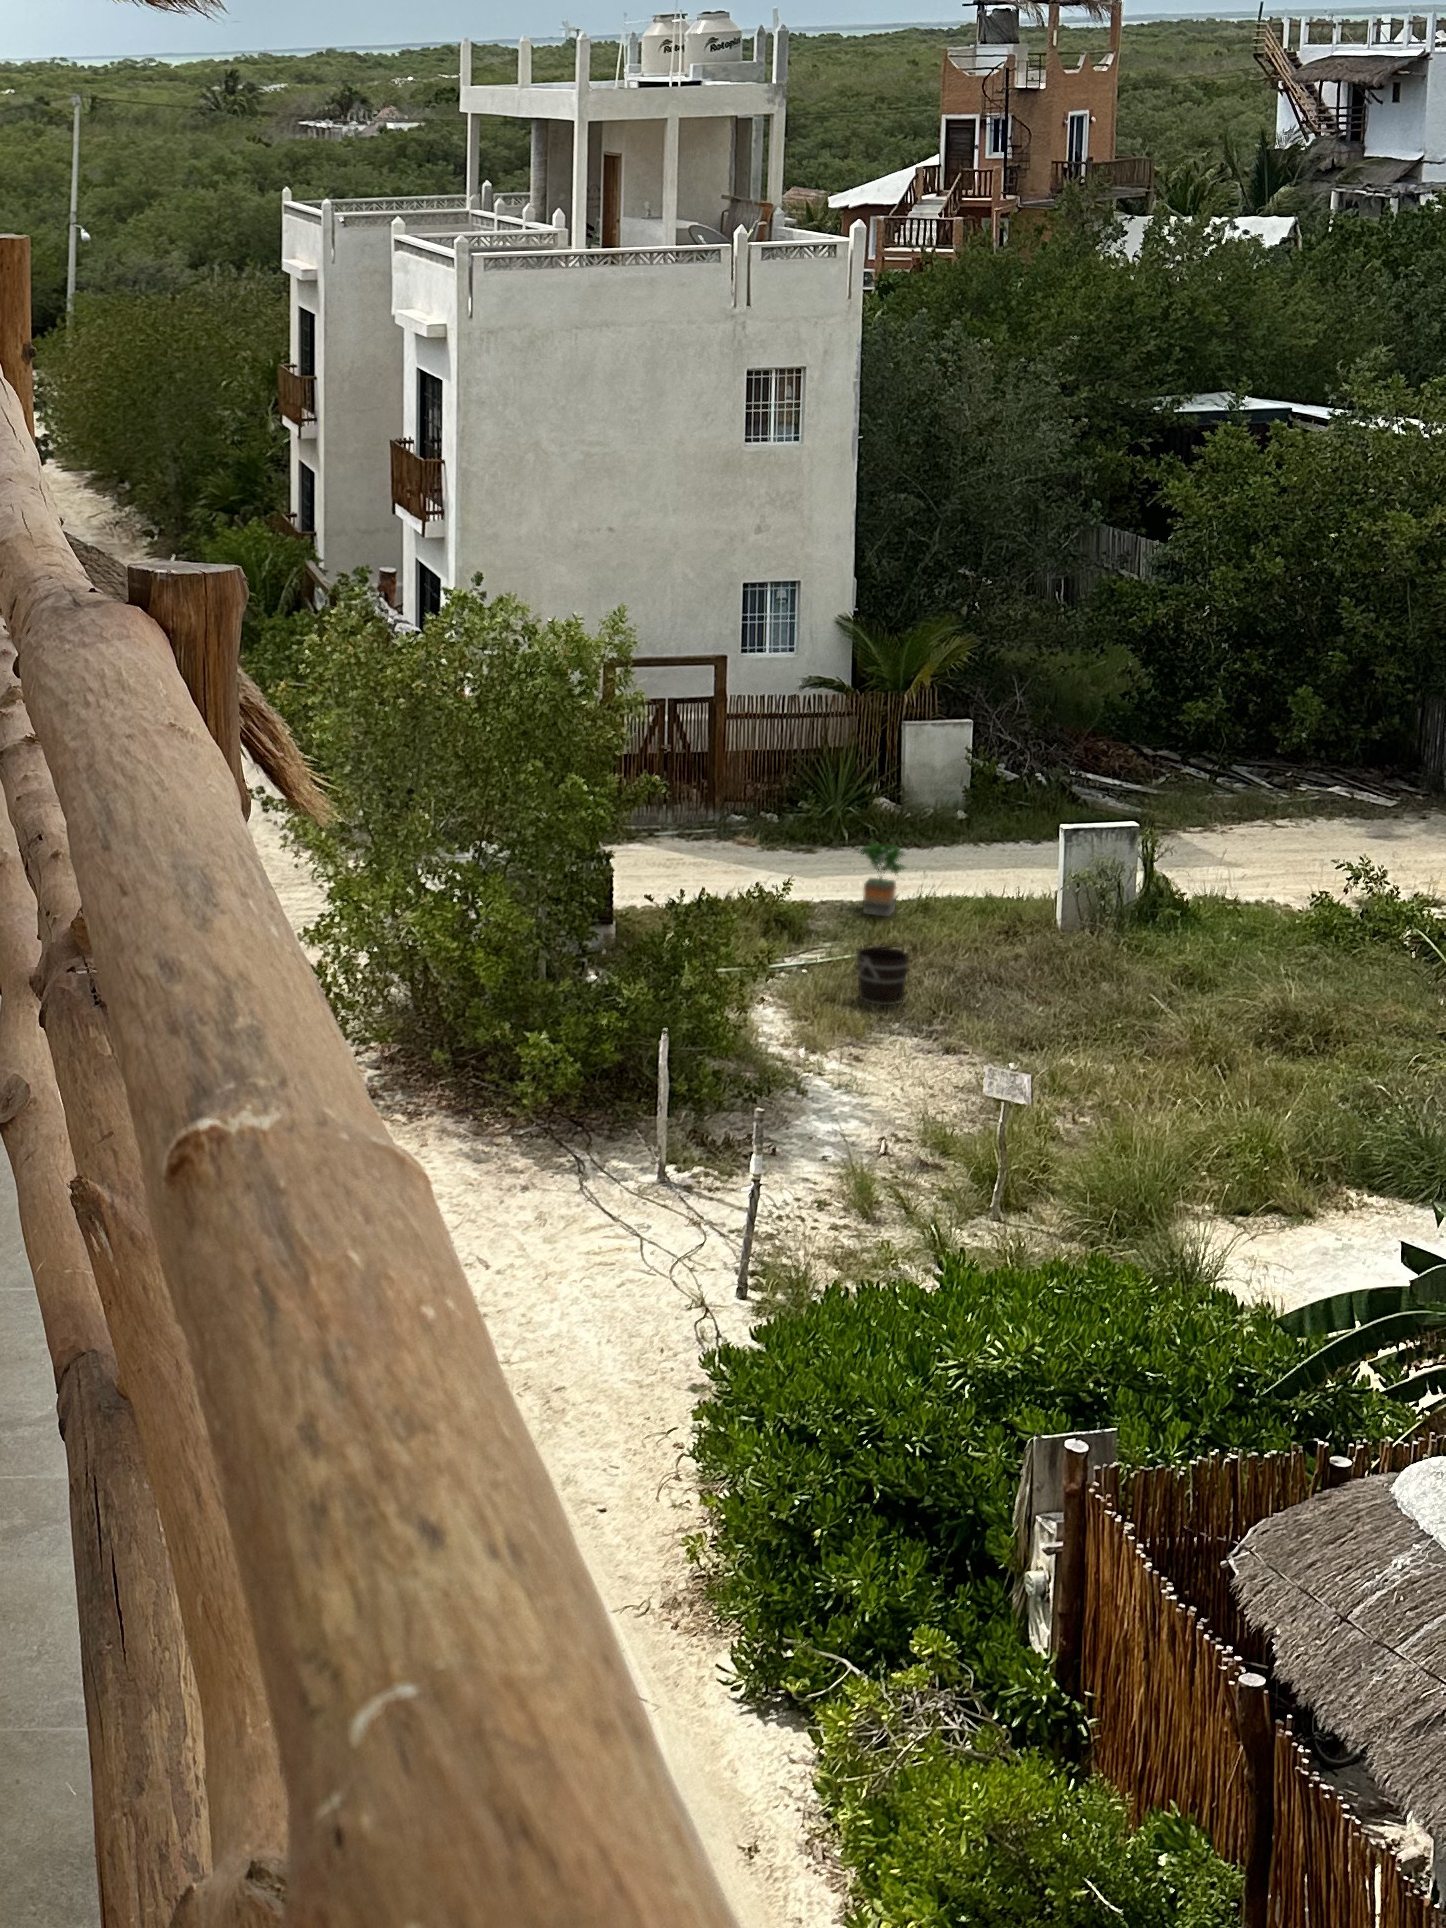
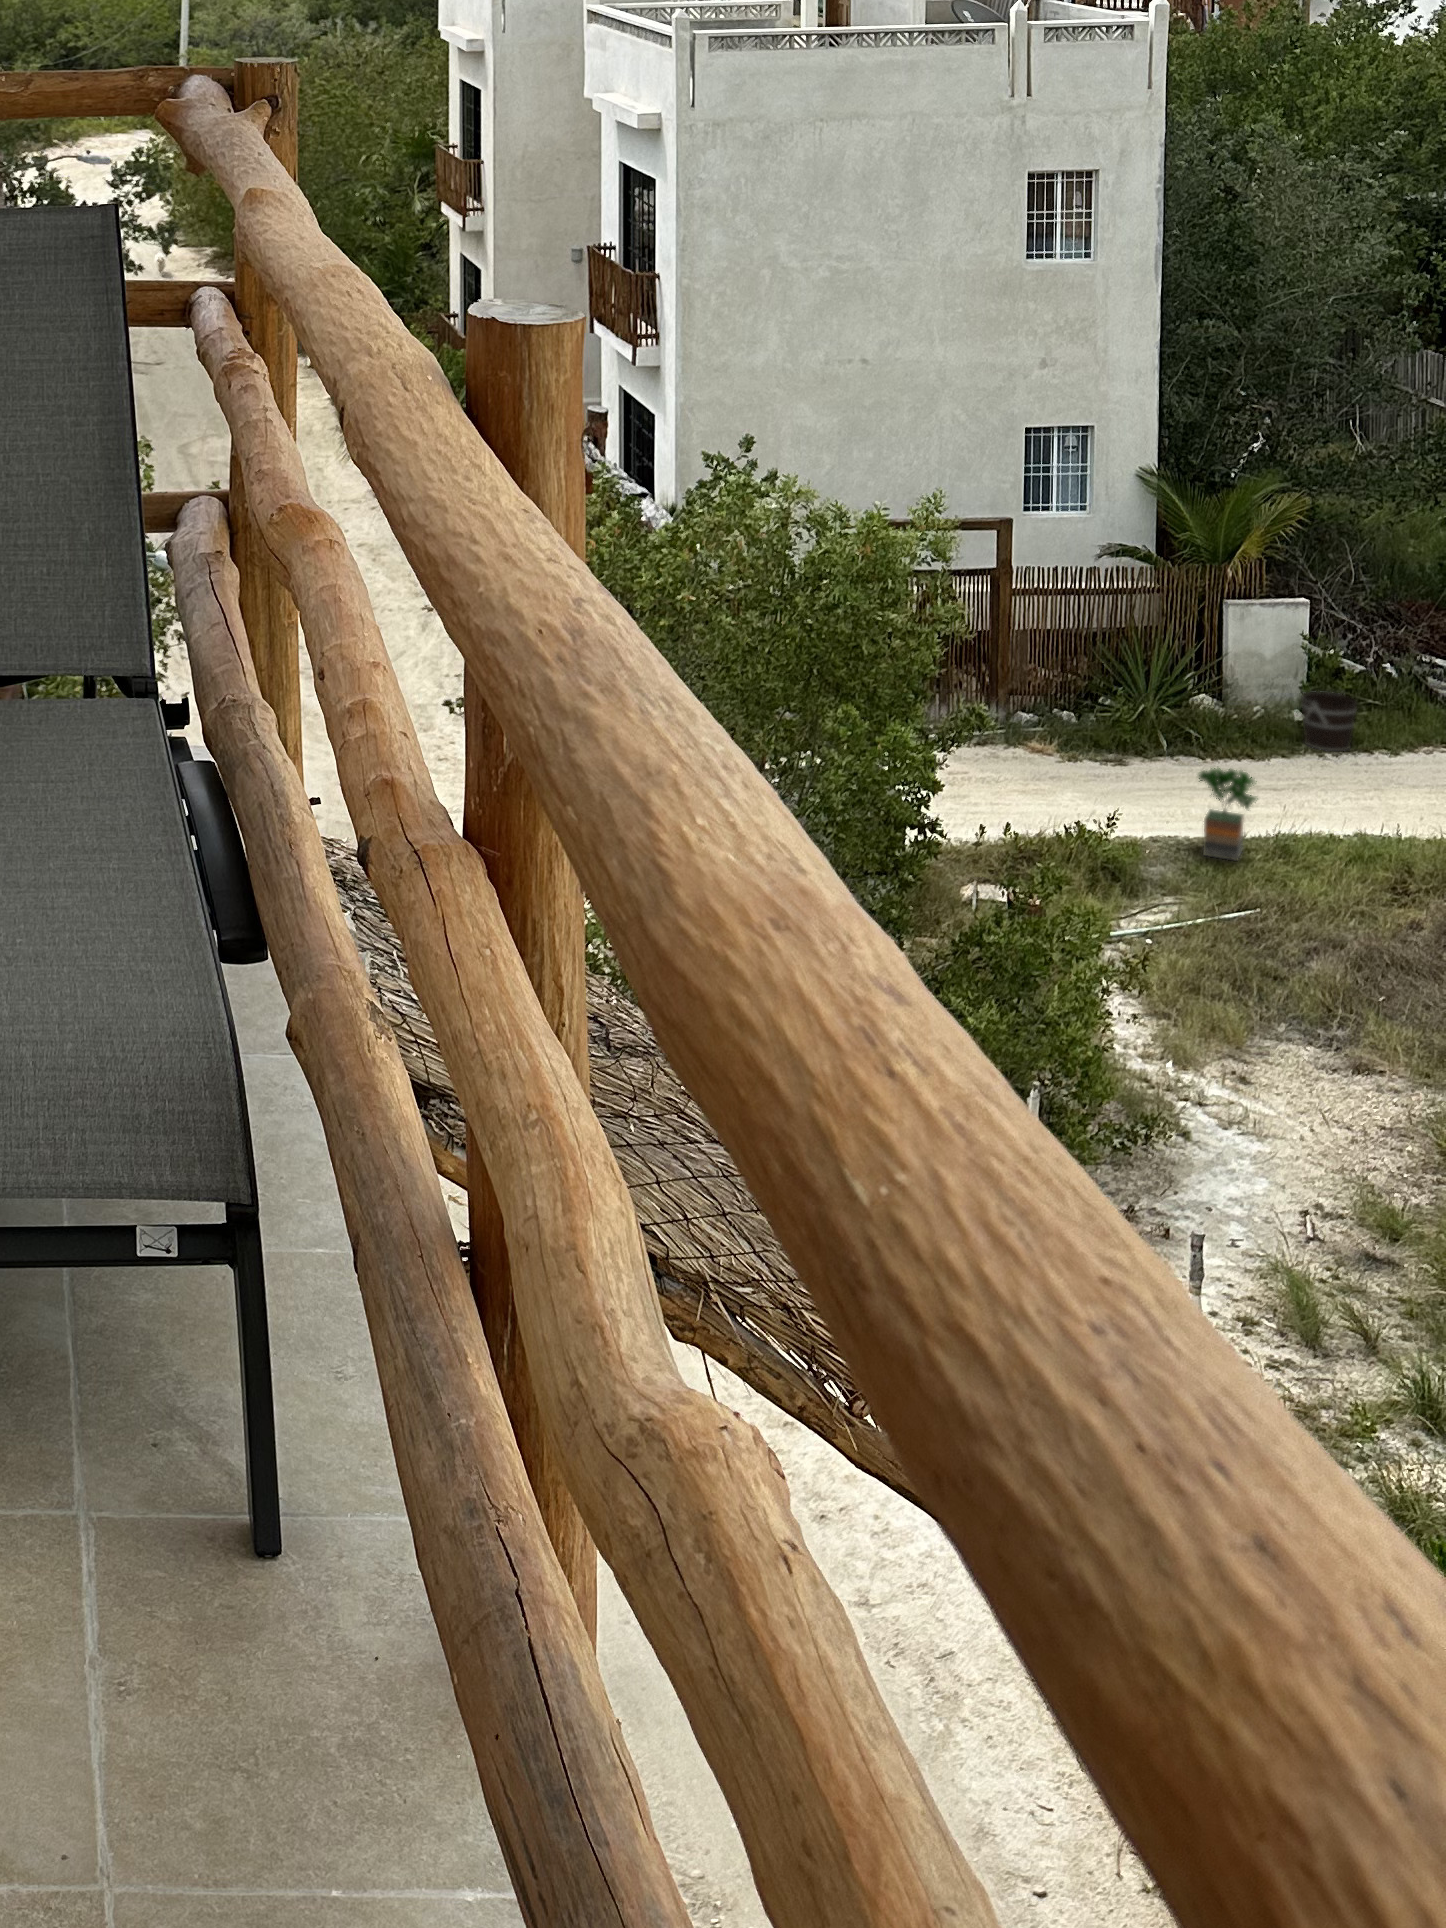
bucket: present [856,946,909,1005] -> present [1301,691,1357,751]

